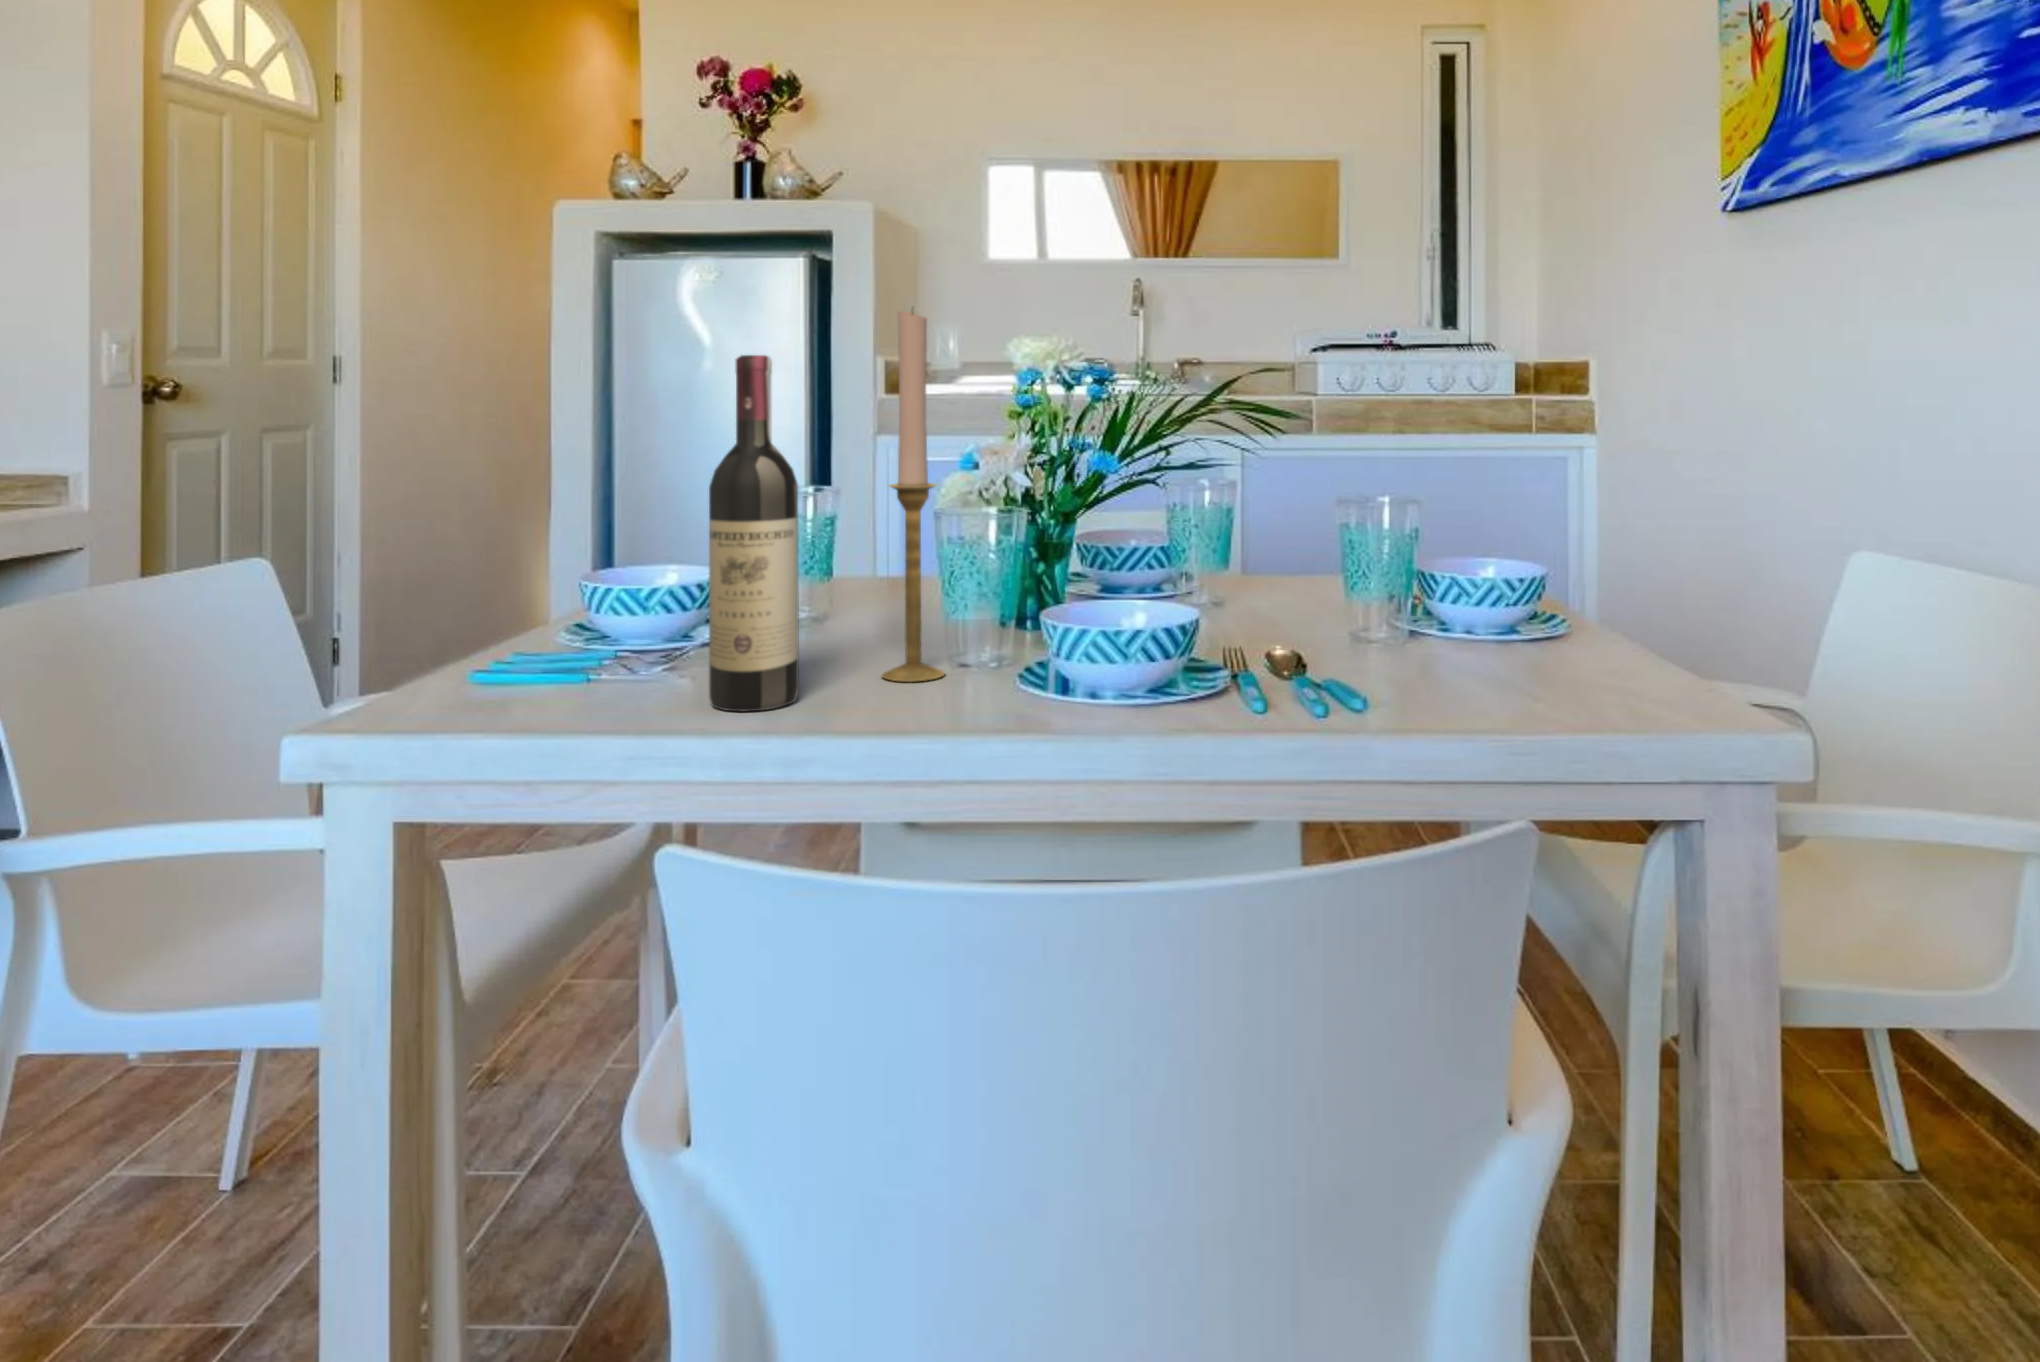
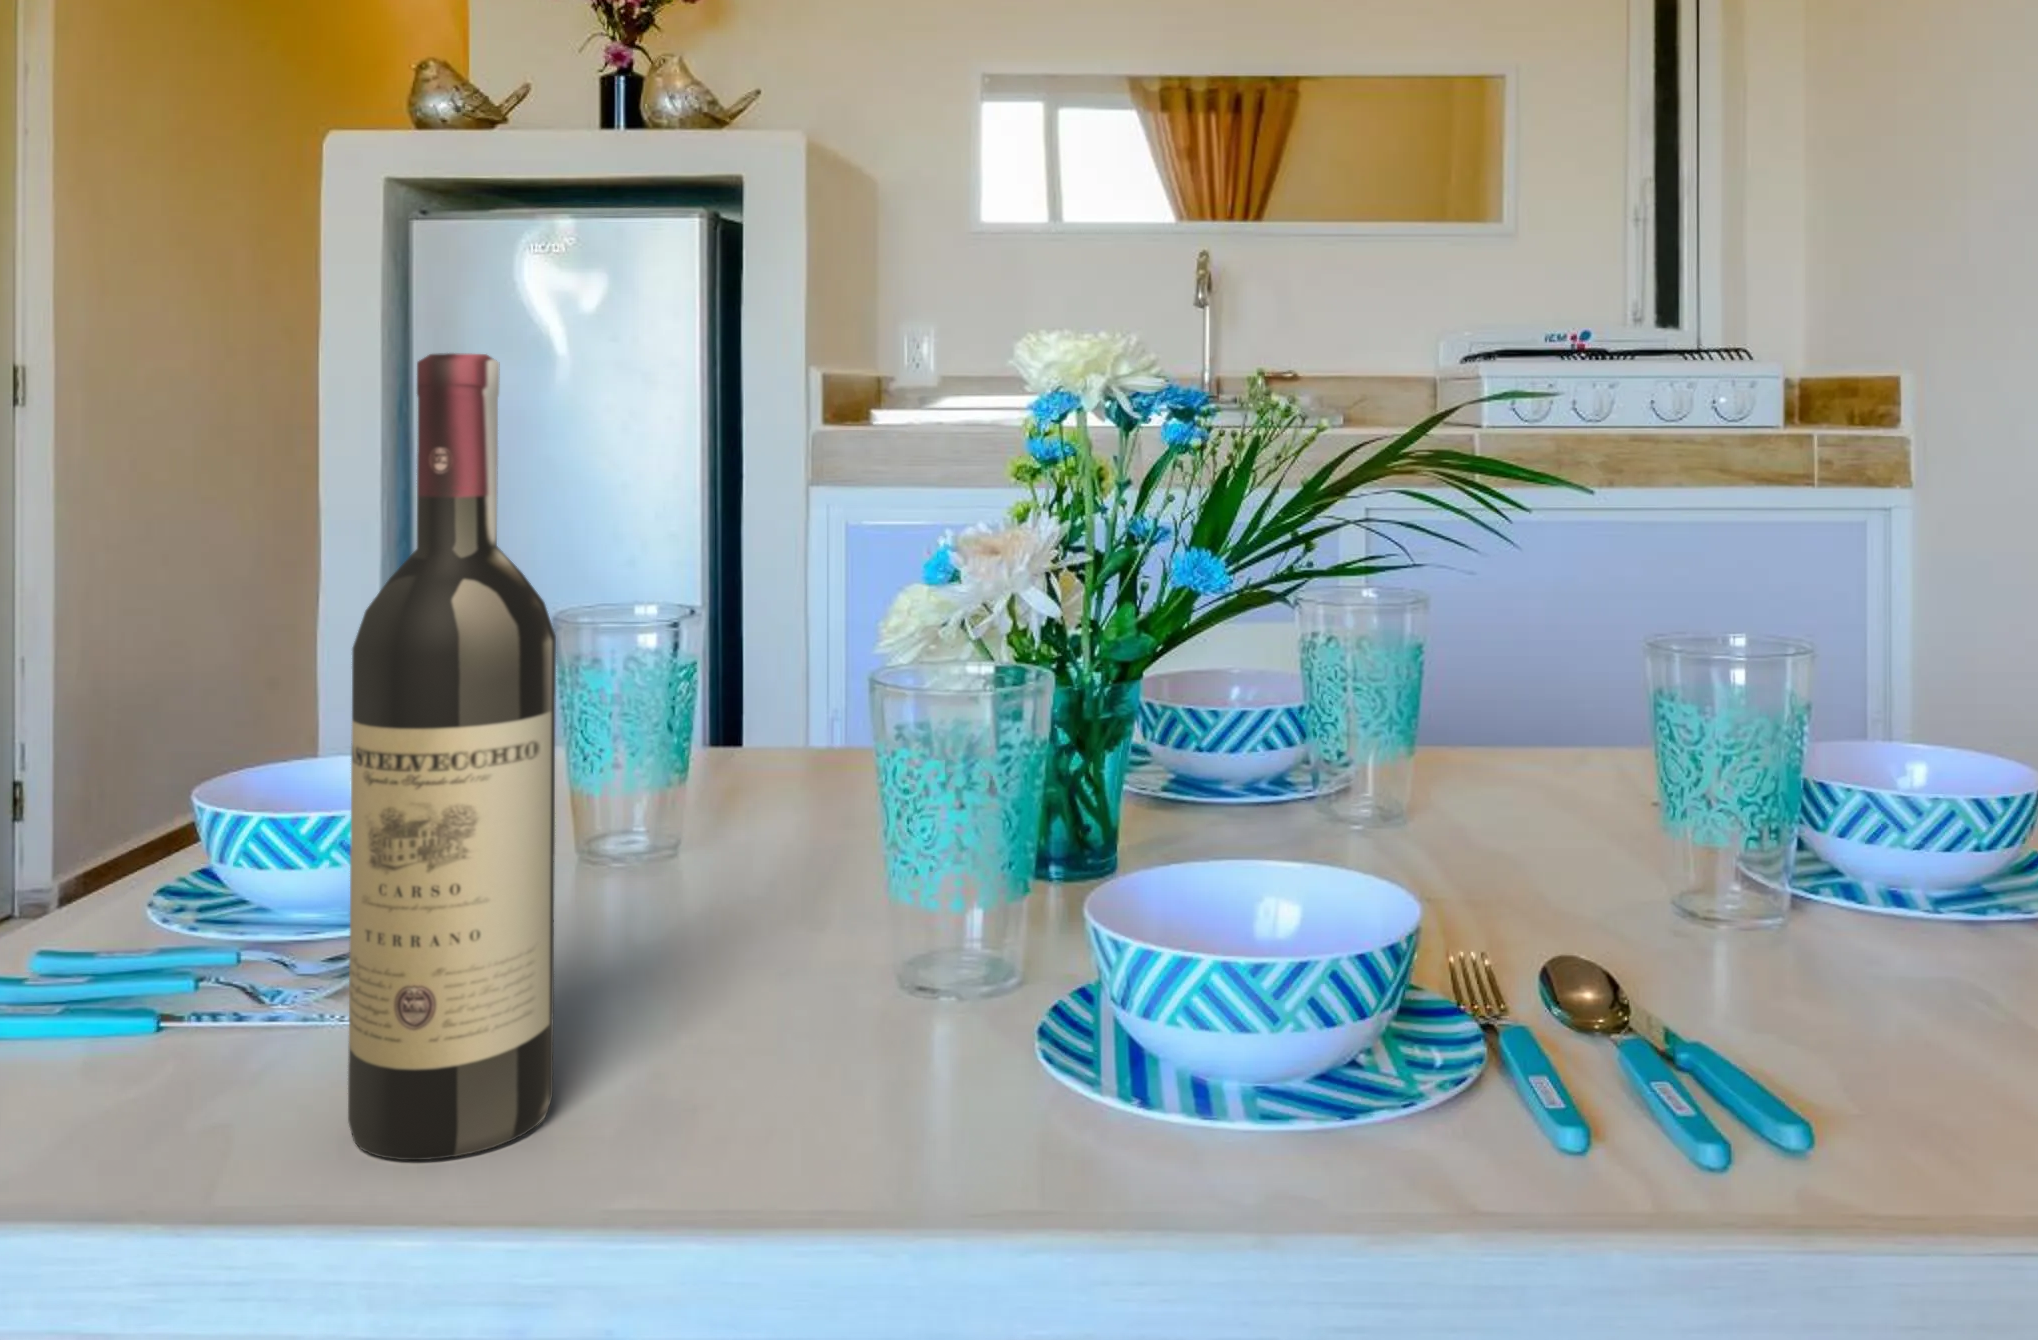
candlestick: present [882,307,945,682] -> none [748,255,882,1049]

